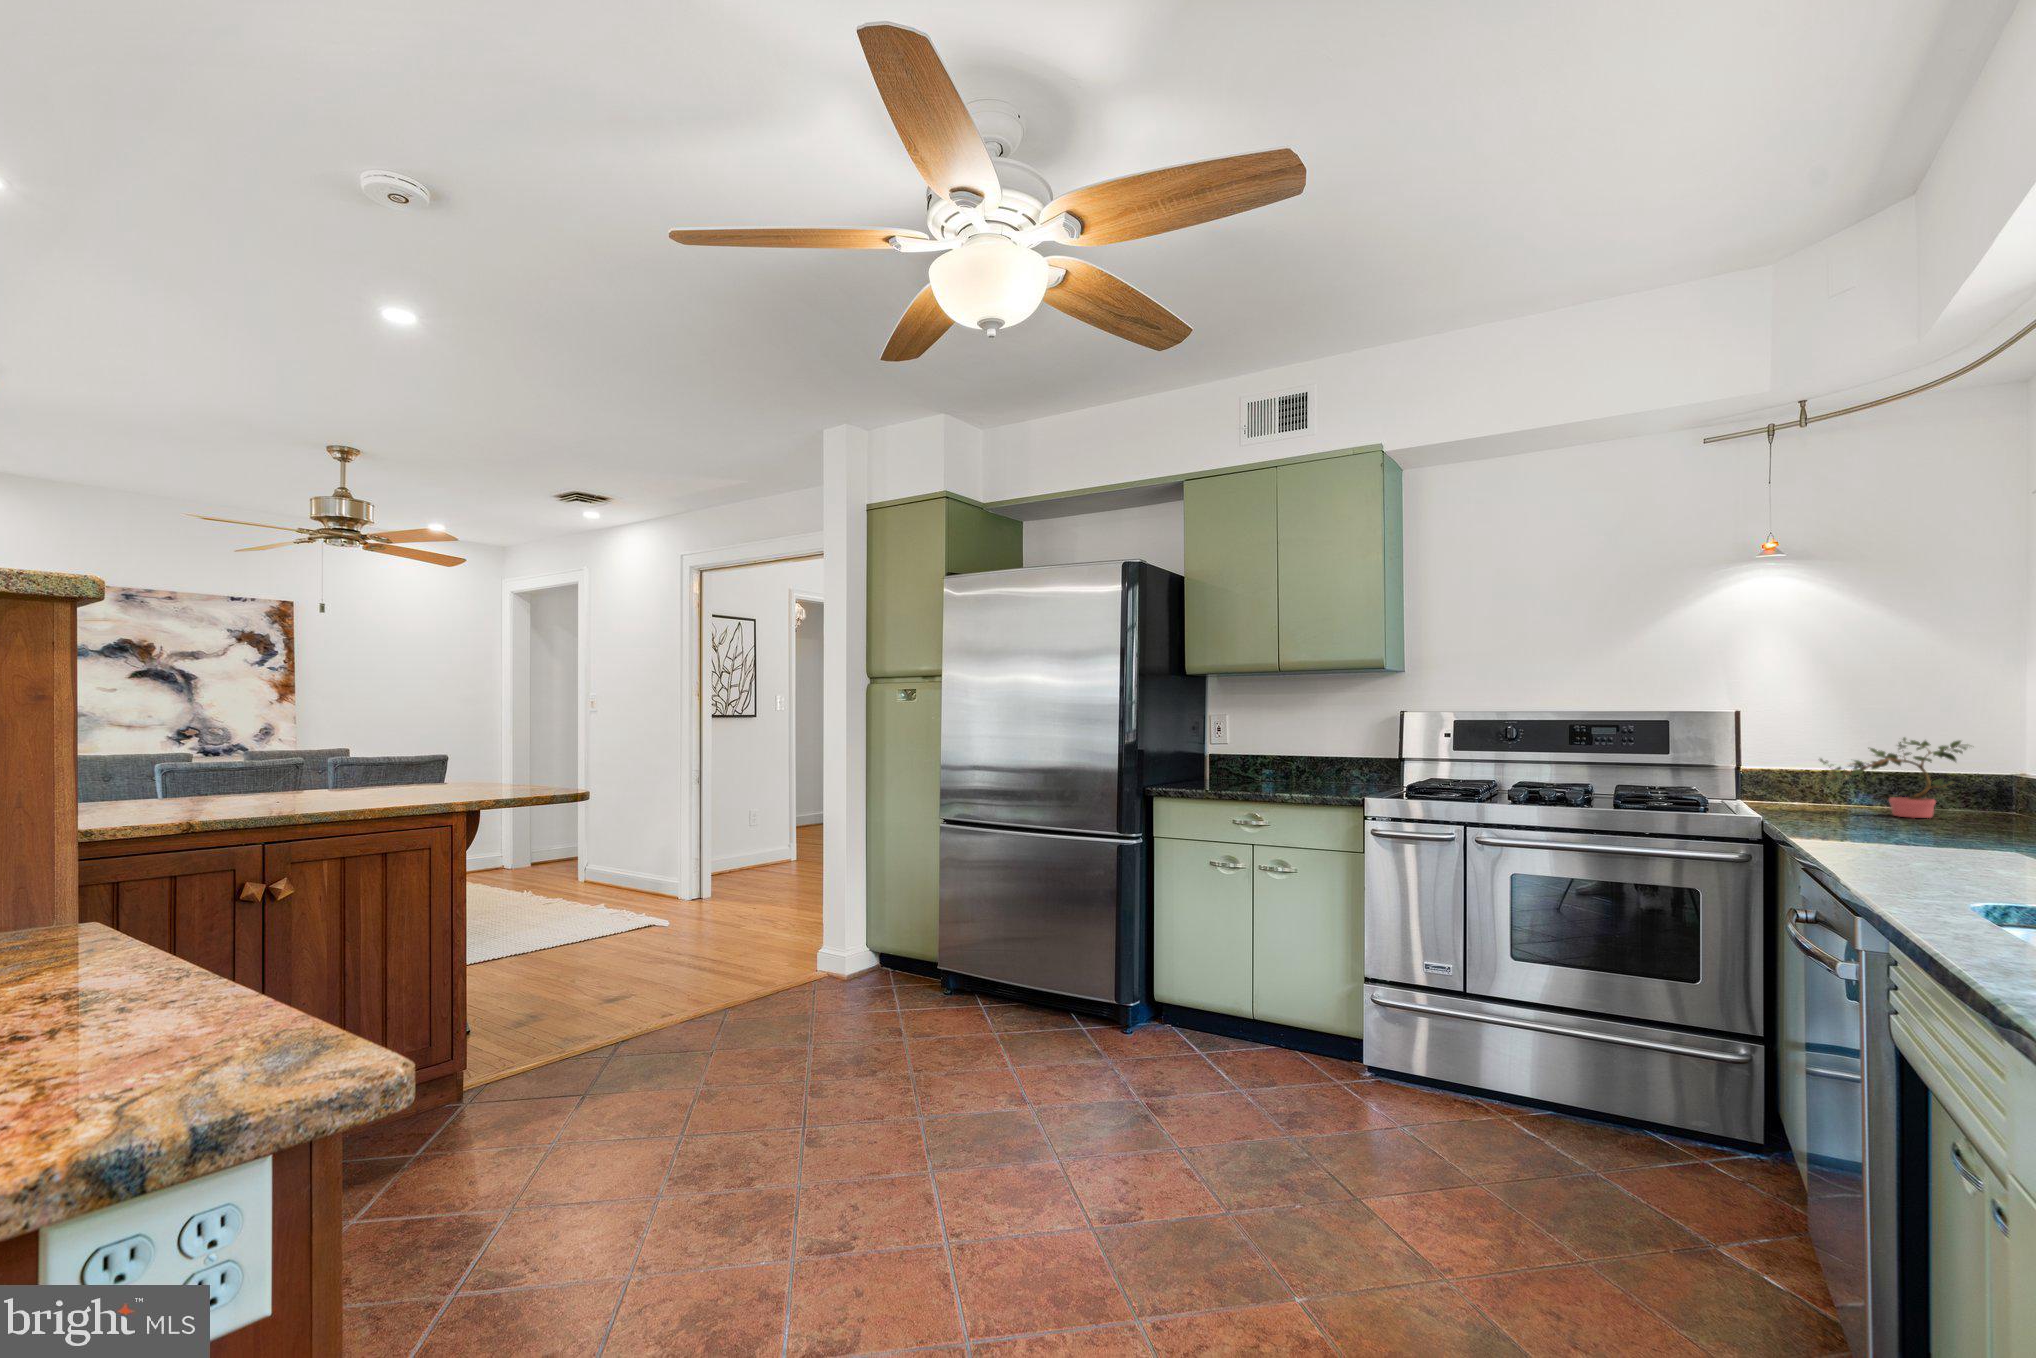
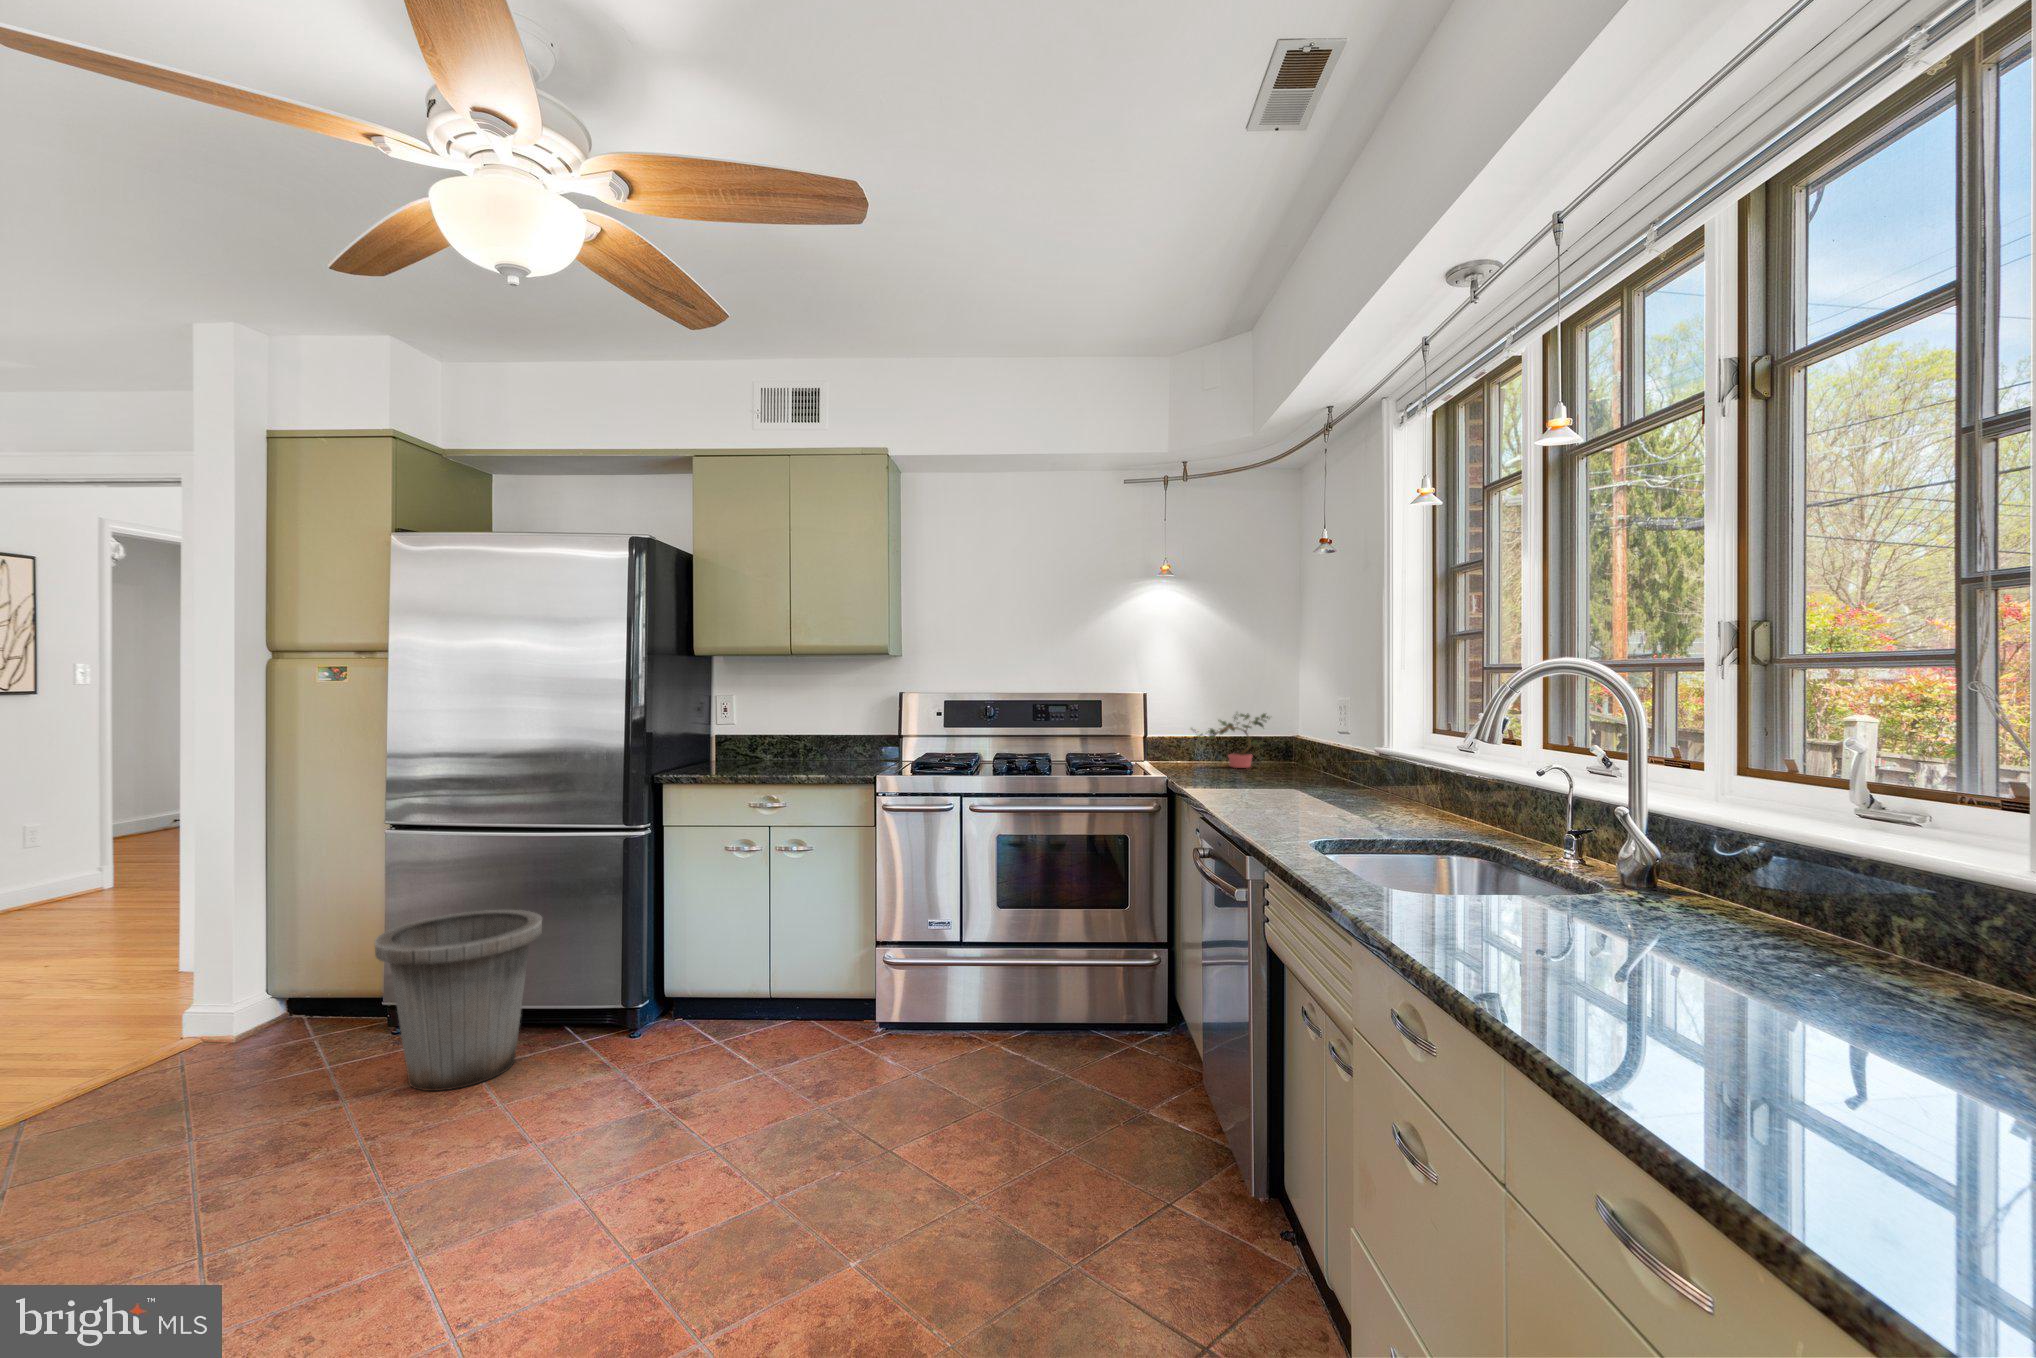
trash can: none [930,897,1050,1044] -> present [375,910,542,1091]

